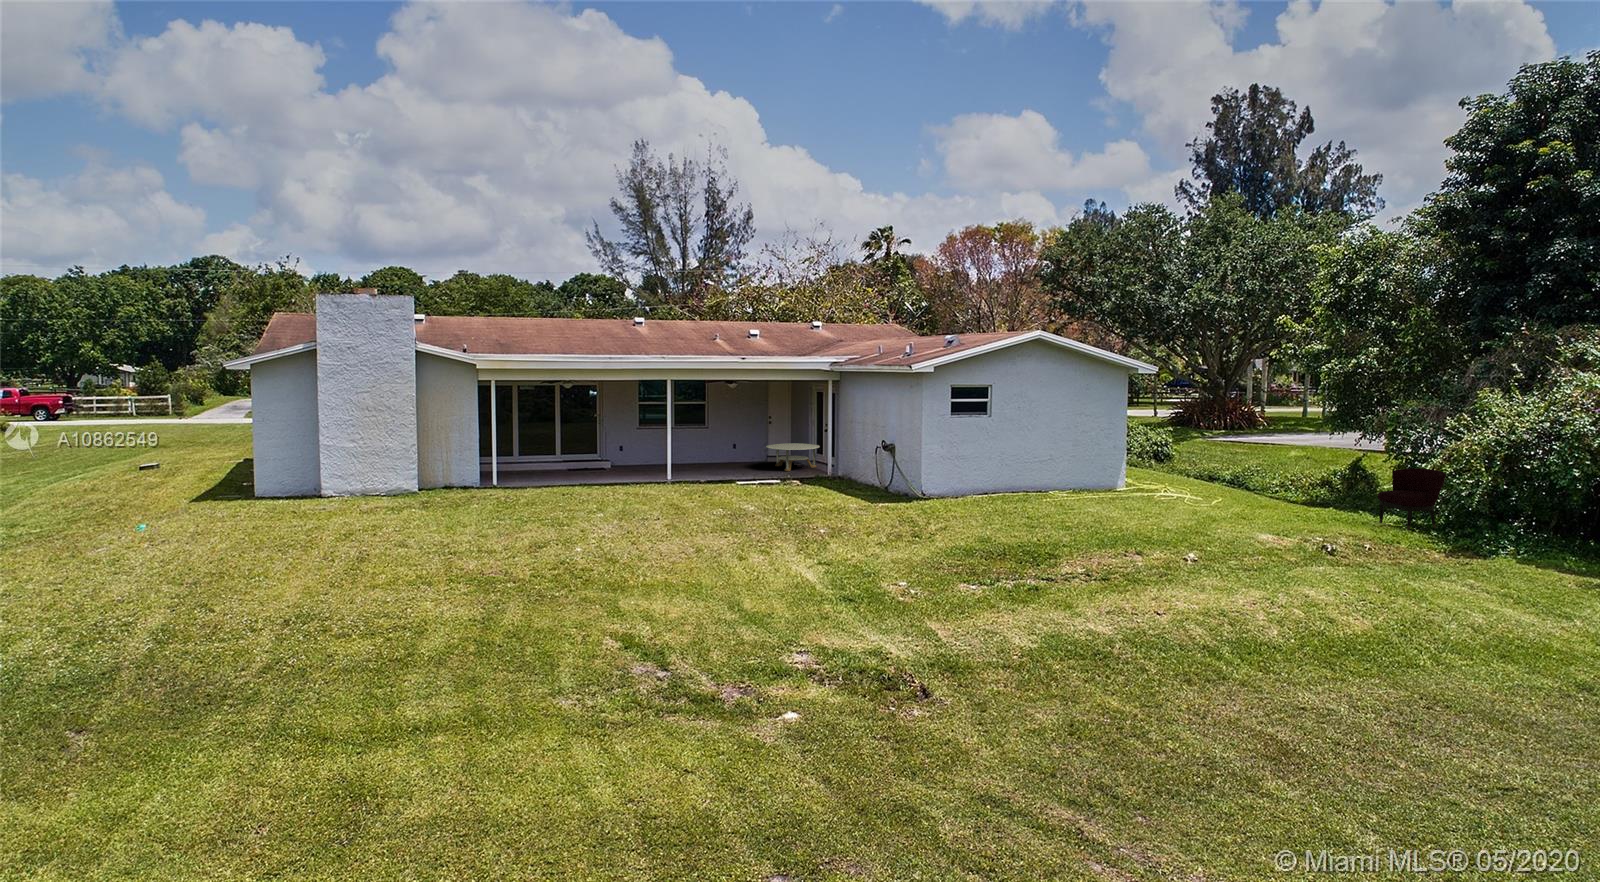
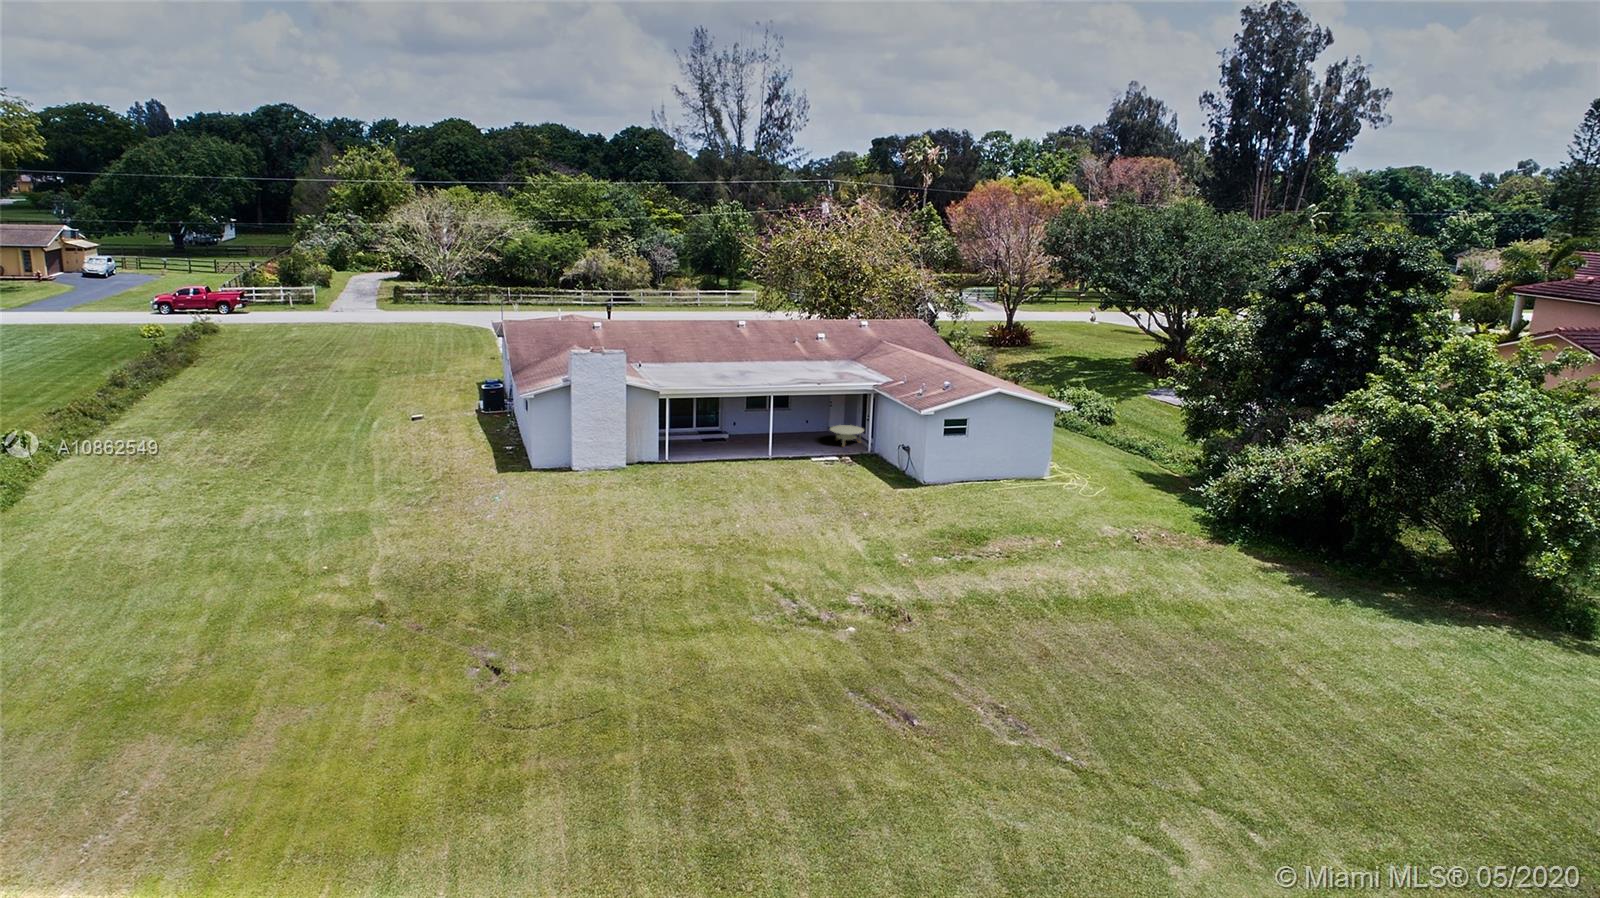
chair: present [1378,468,1446,530] -> none [1185,484,1221,521]

